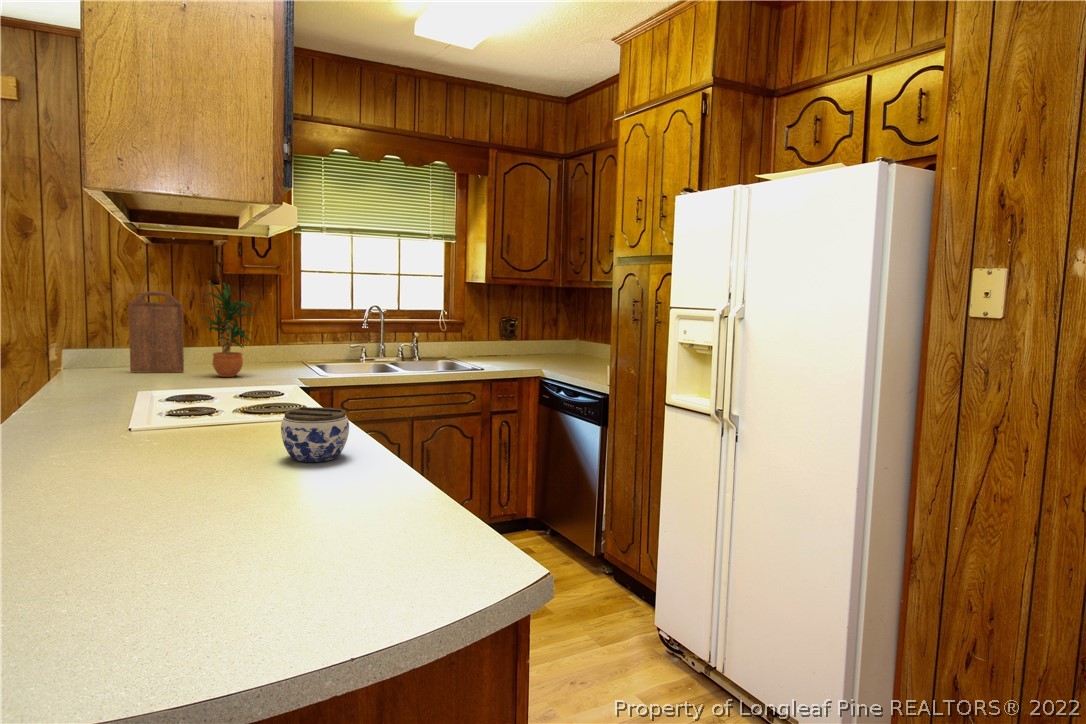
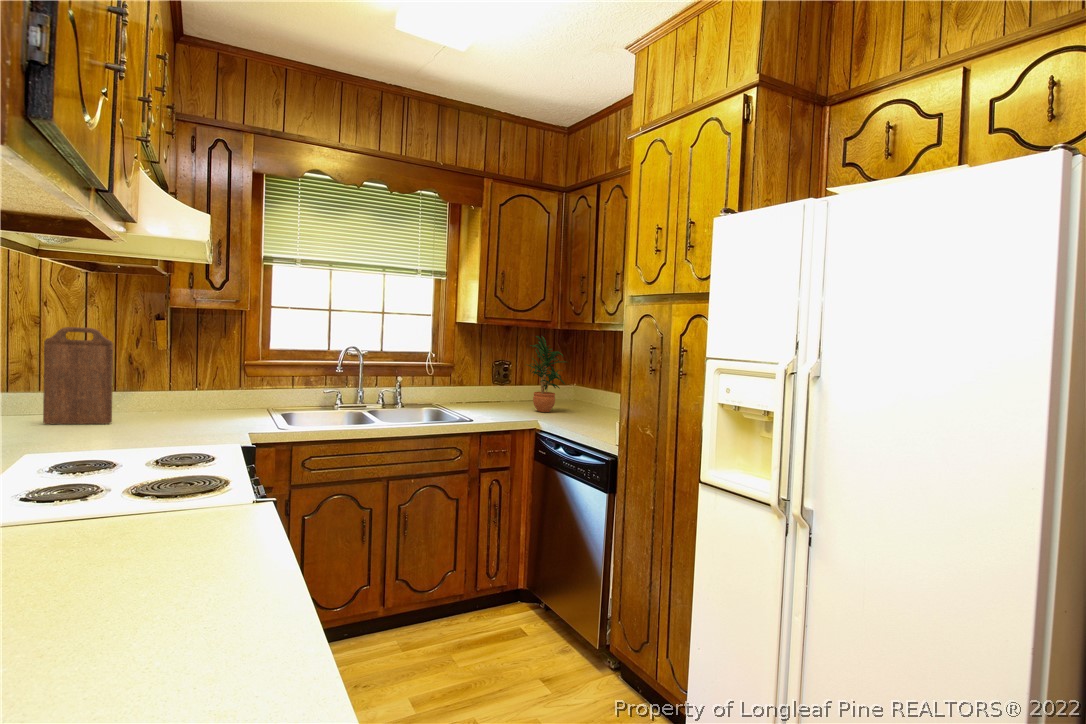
potted plant: present [202,283,256,377] -> present [528,336,566,412]
jar: present [281,407,349,462] -> none [94,522,225,630]

